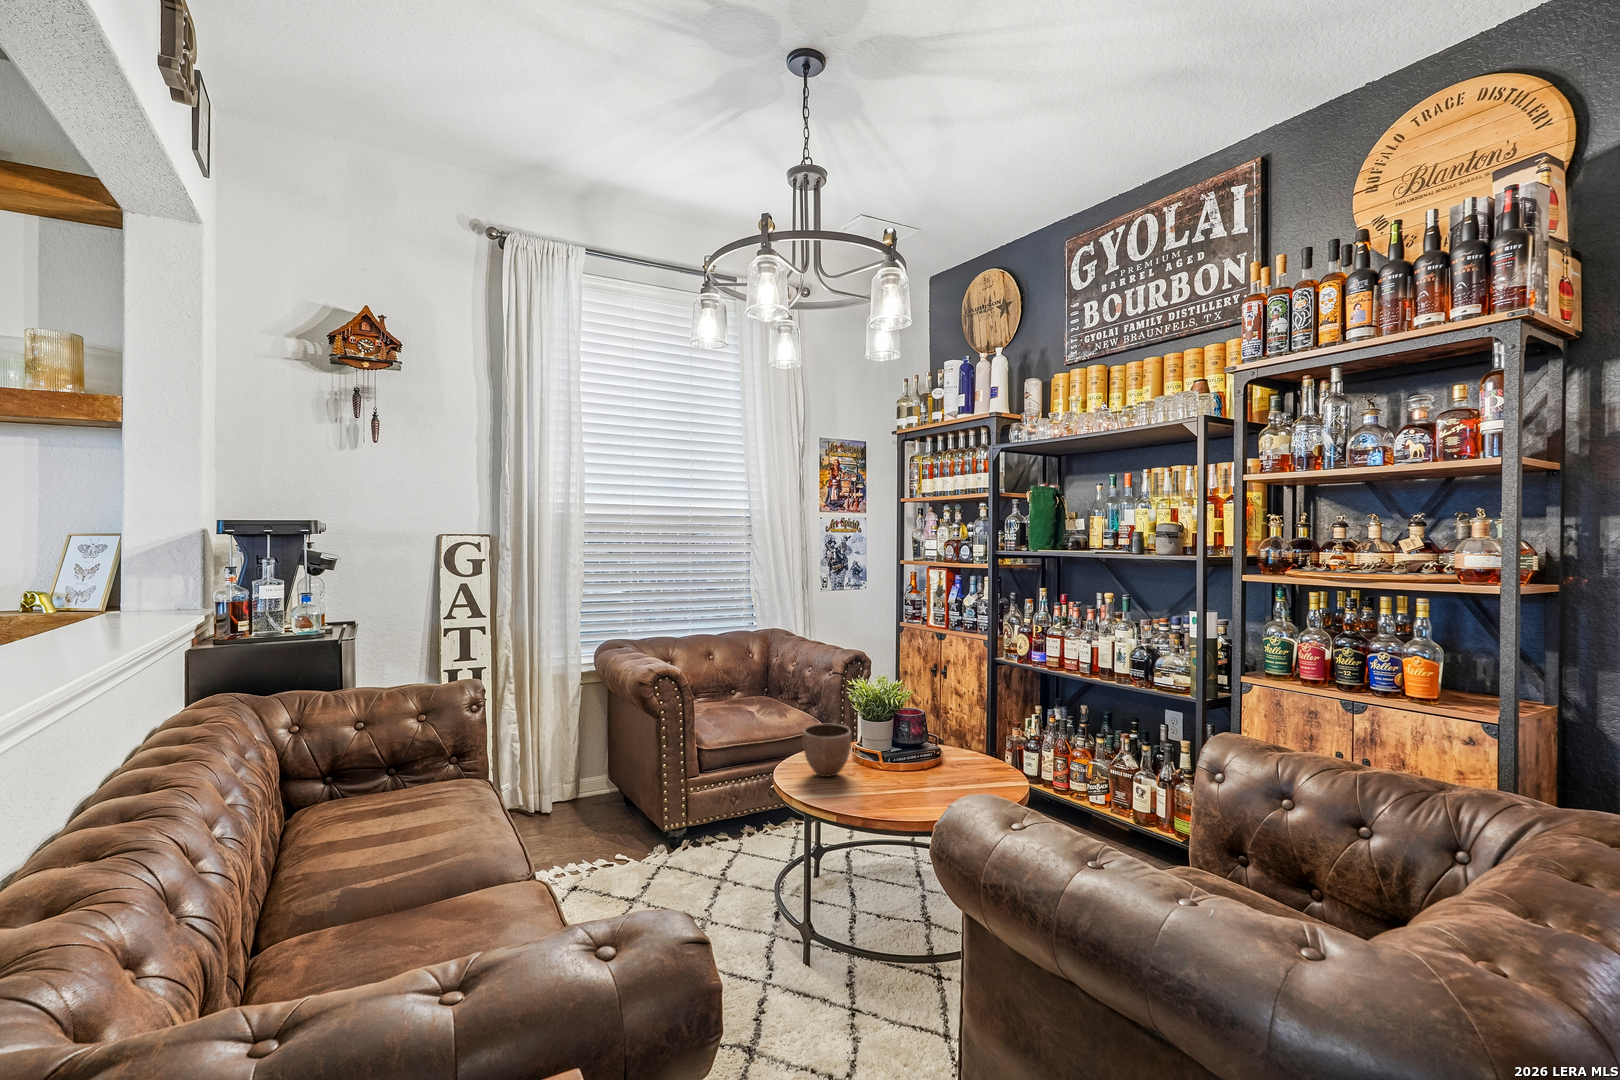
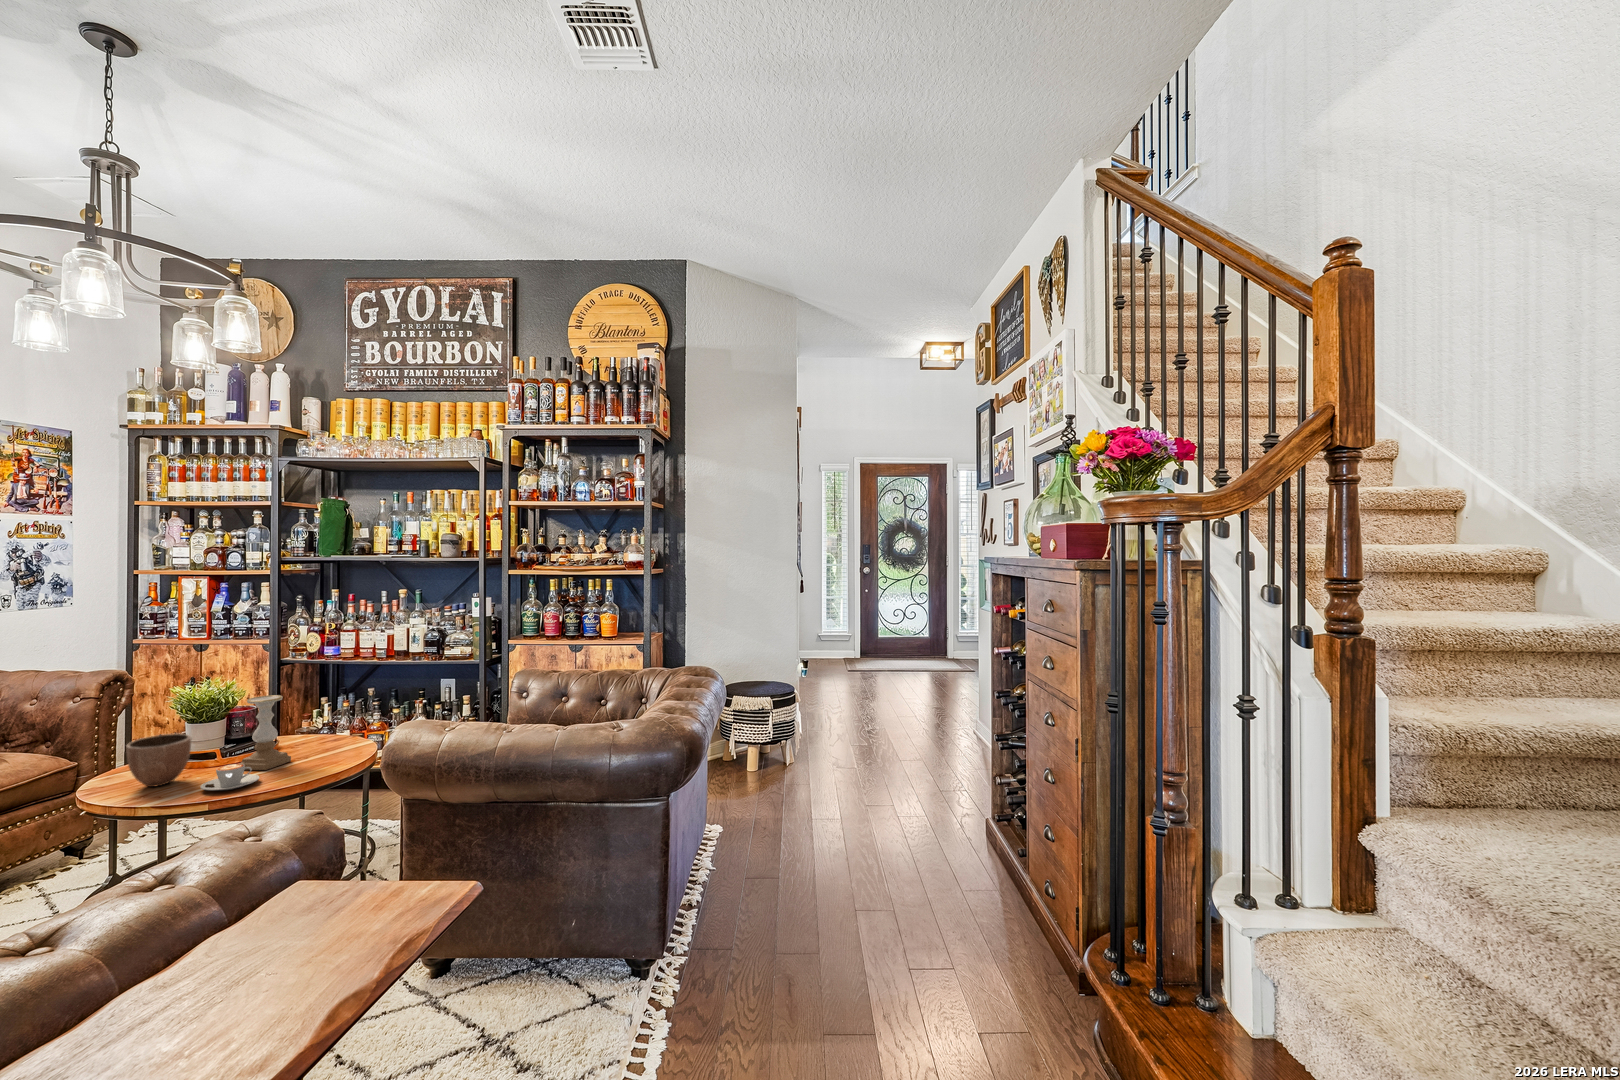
candle holder: none [890,702,937,788] -> present [240,695,291,770]
coffee cup: none [842,774,894,803] -> present [201,764,259,790]

